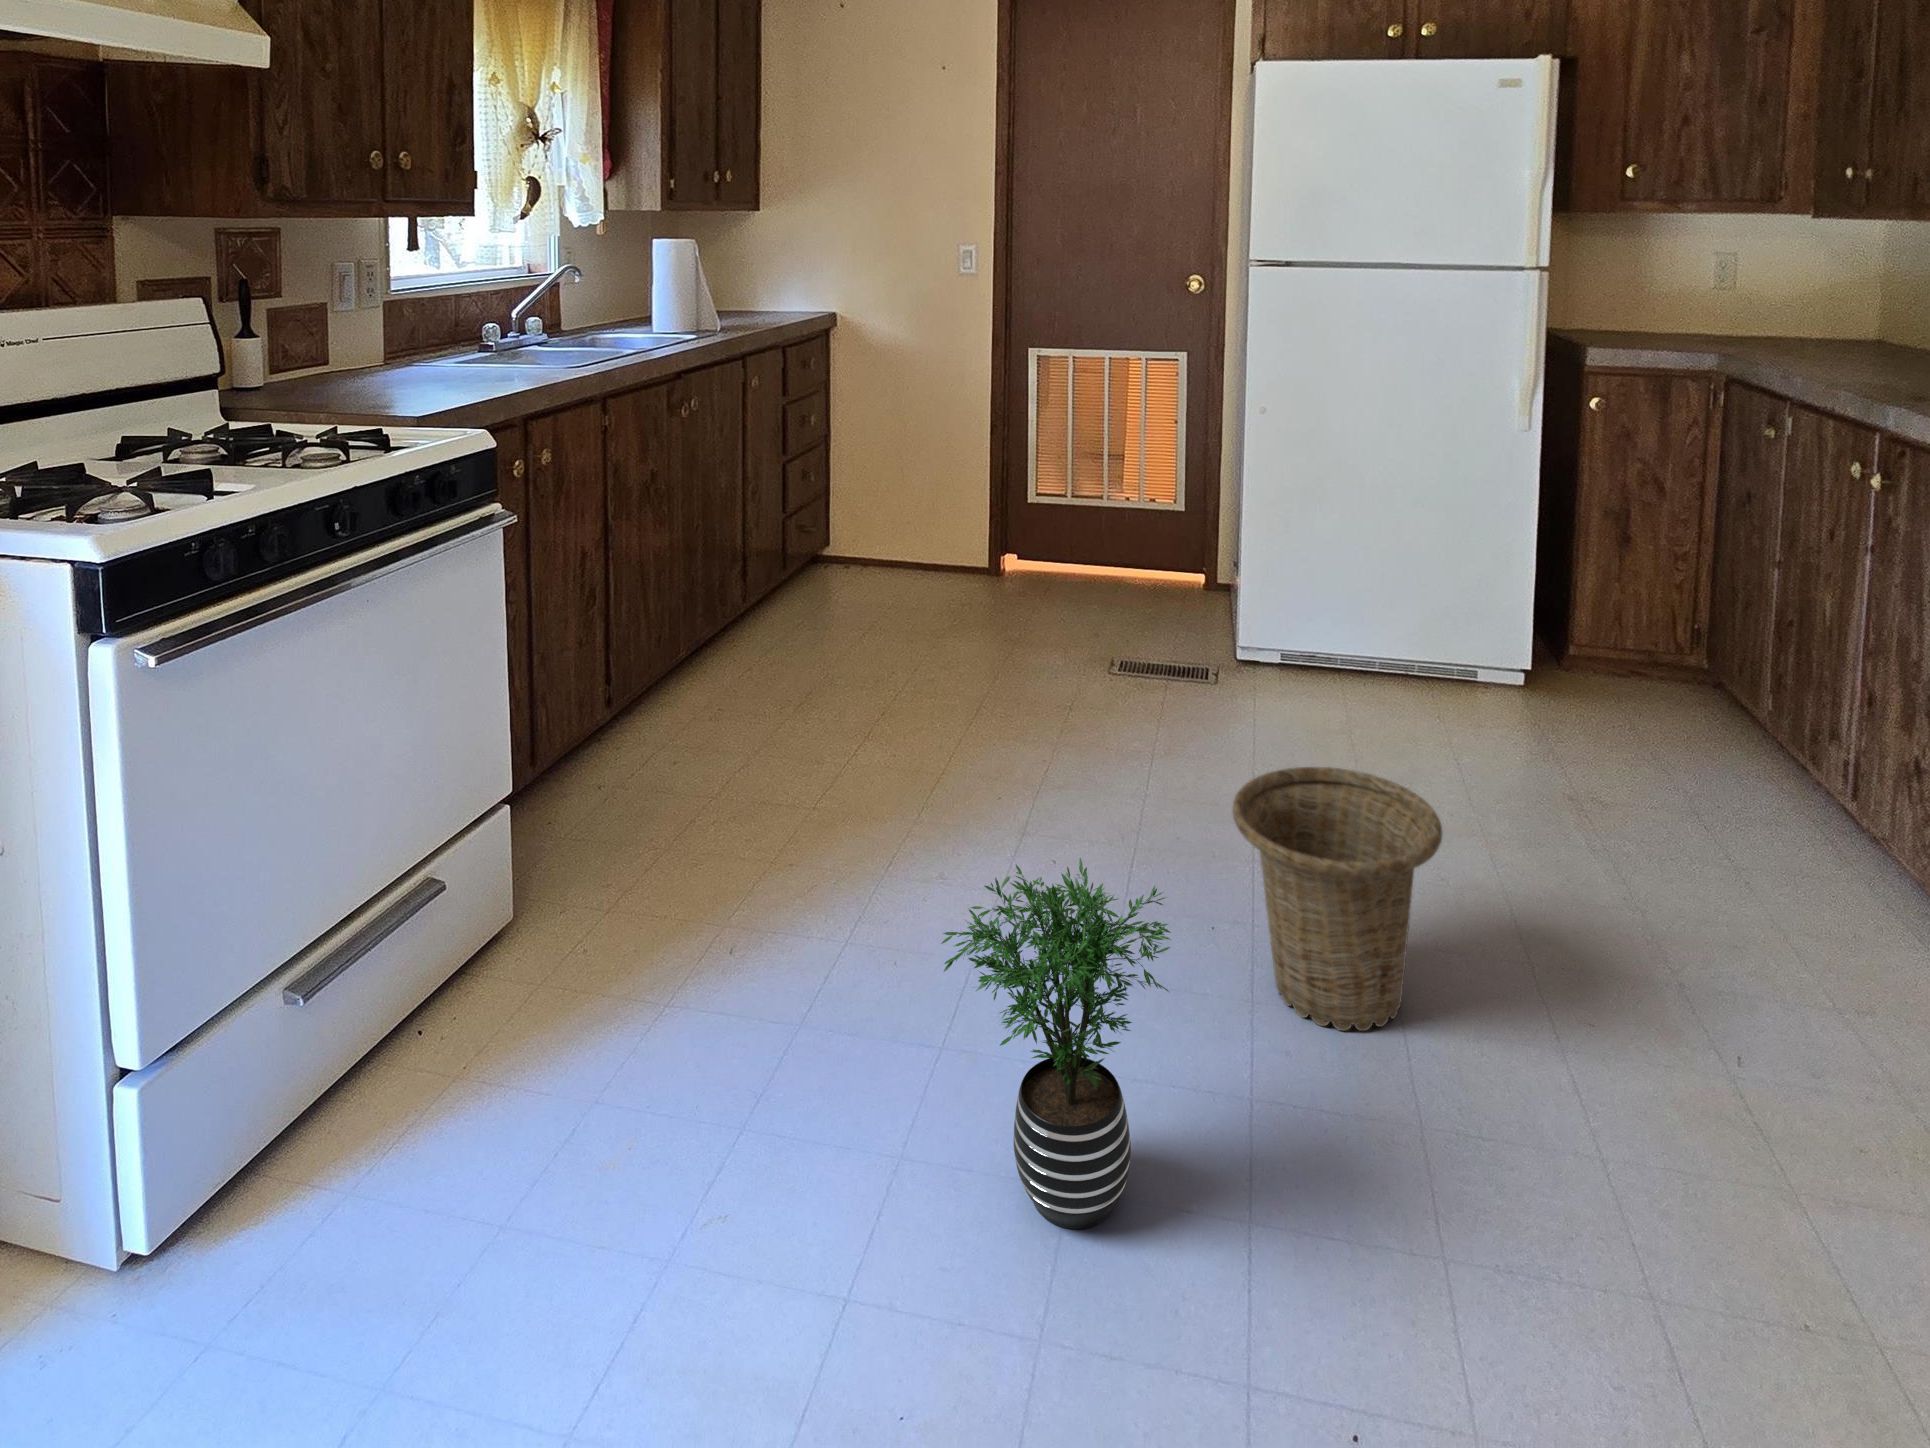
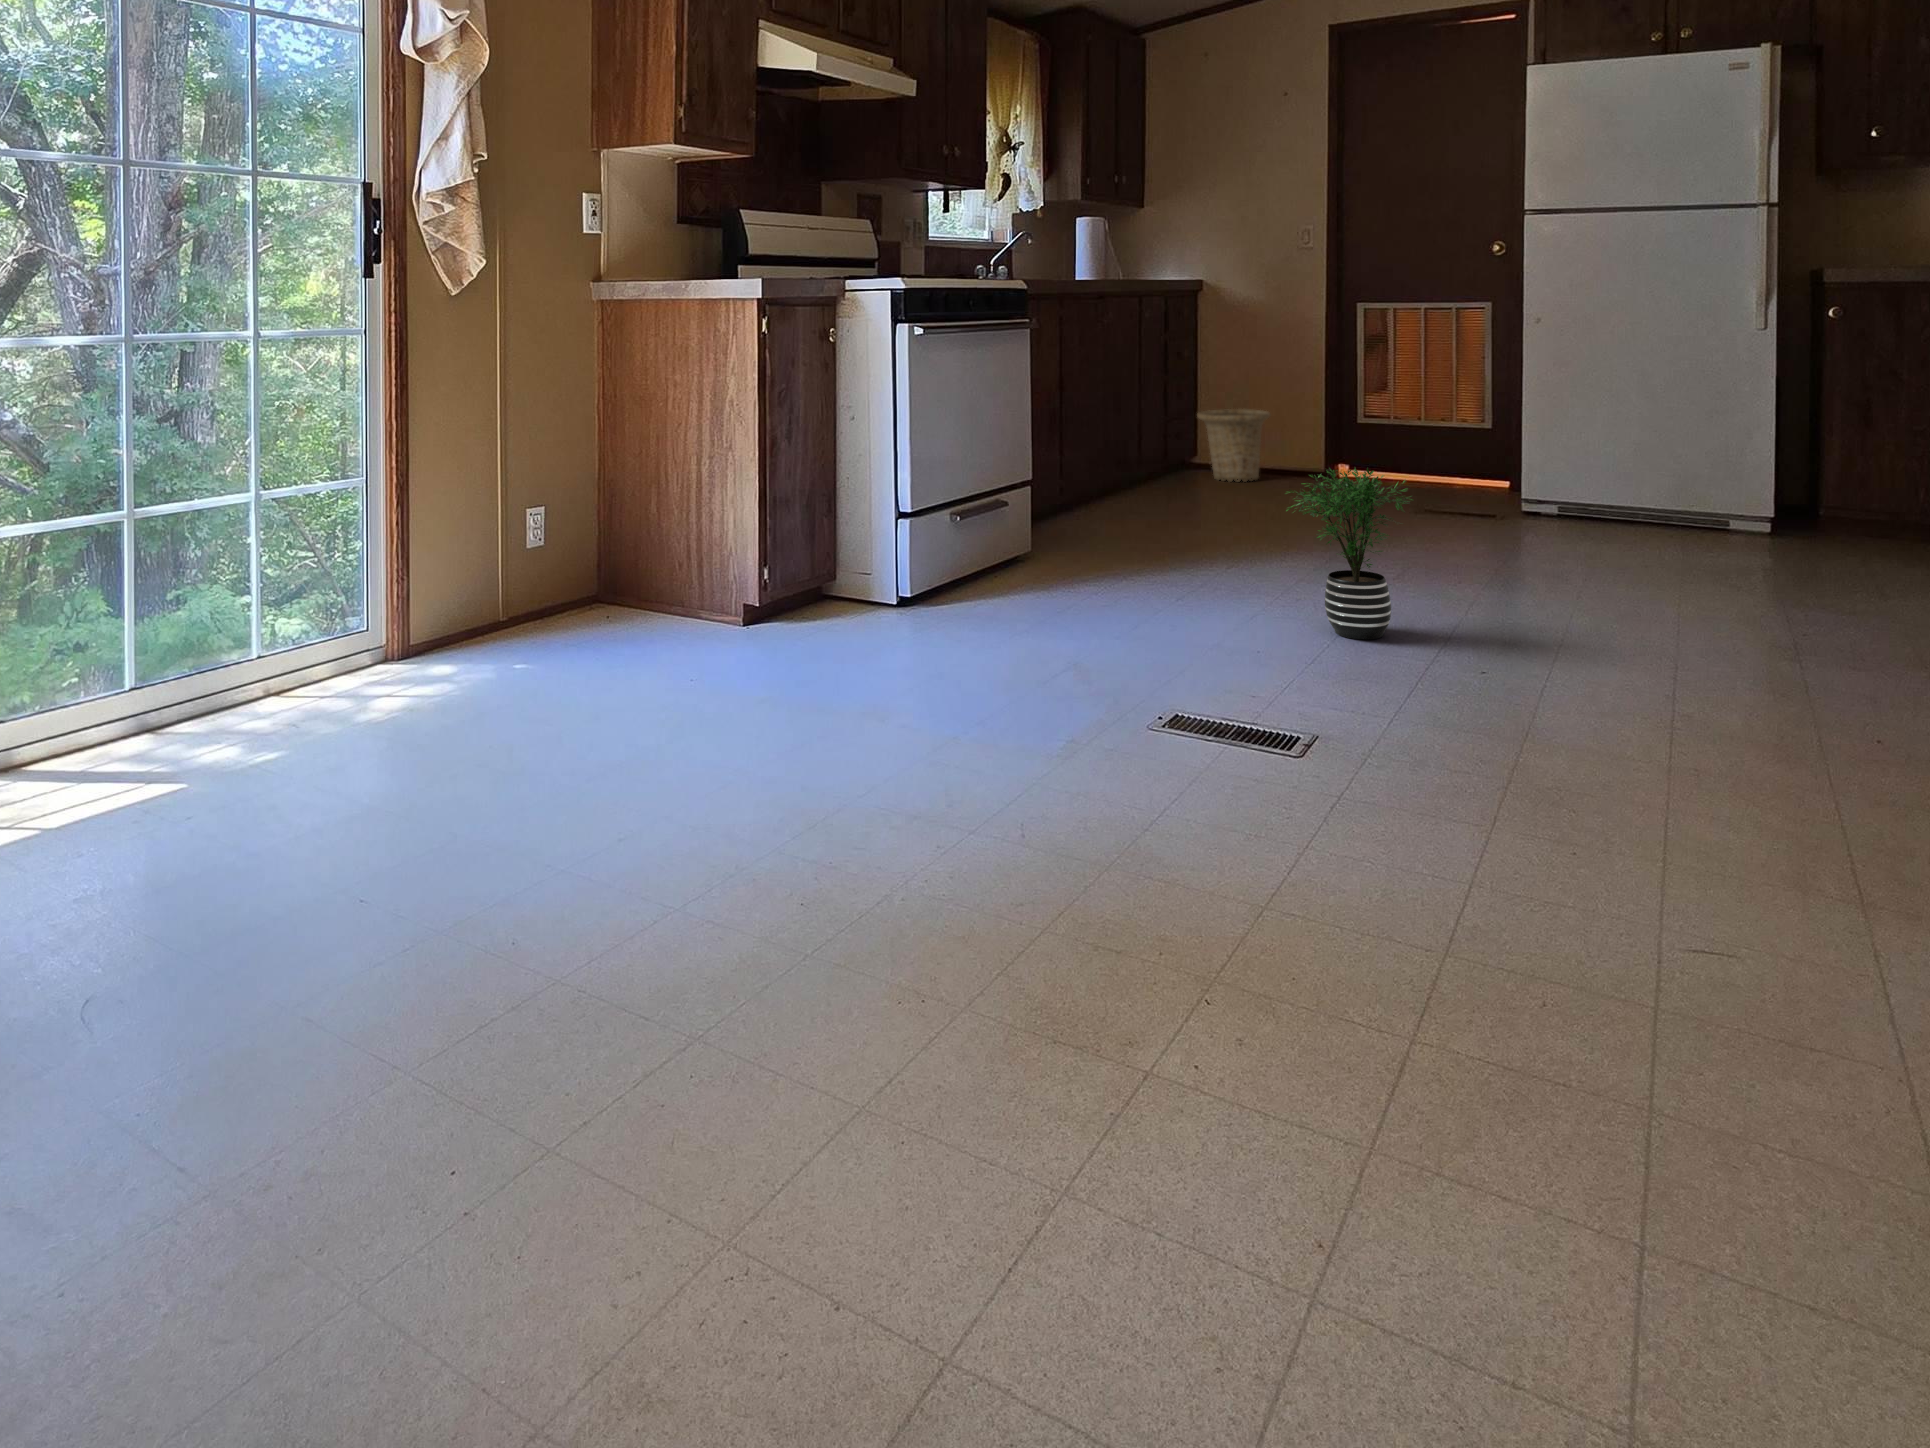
basket: present [1232,767,1442,1031] -> present [1197,409,1270,482]

